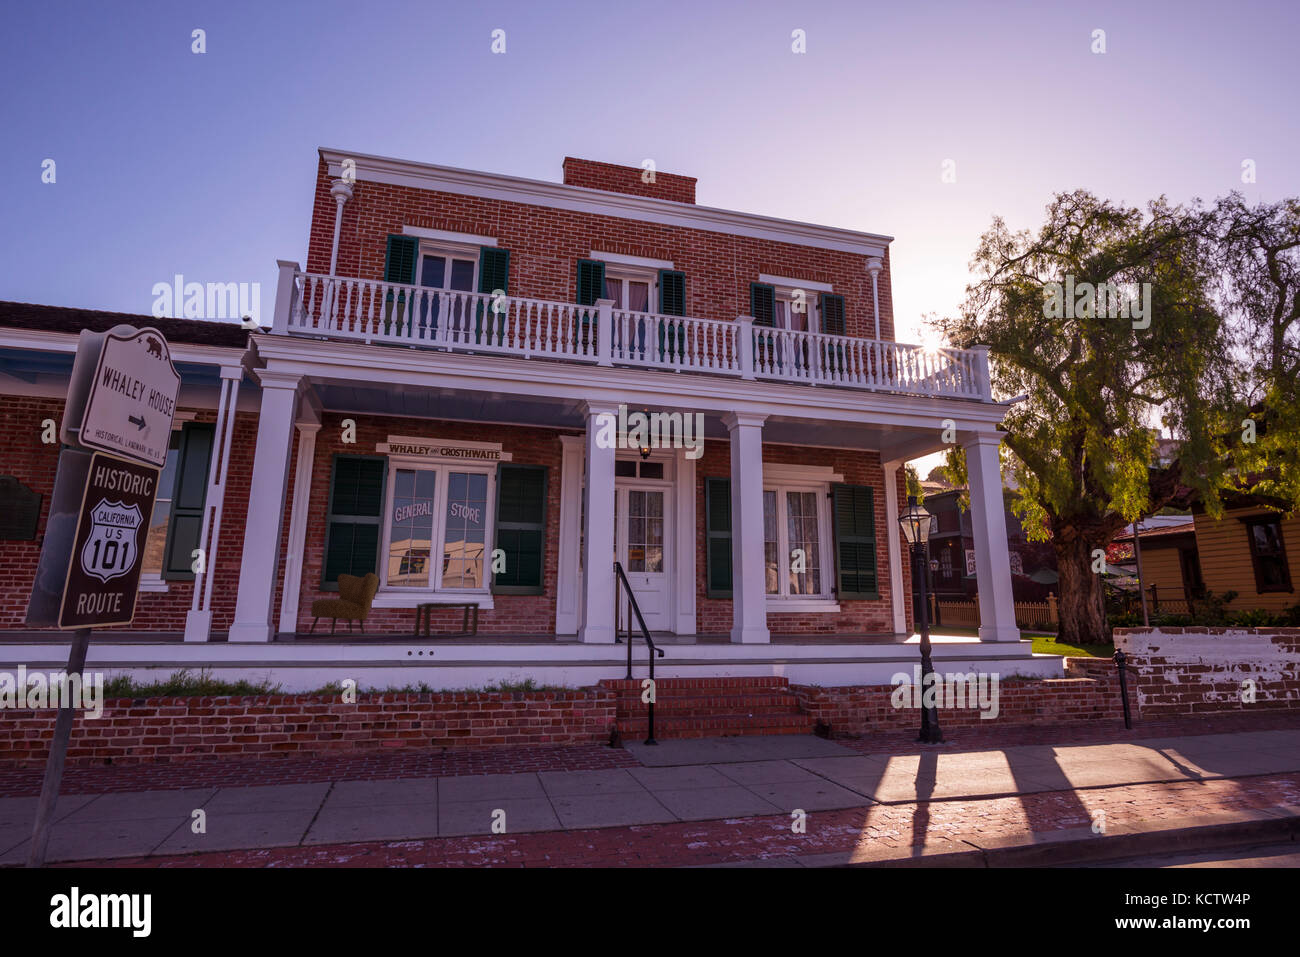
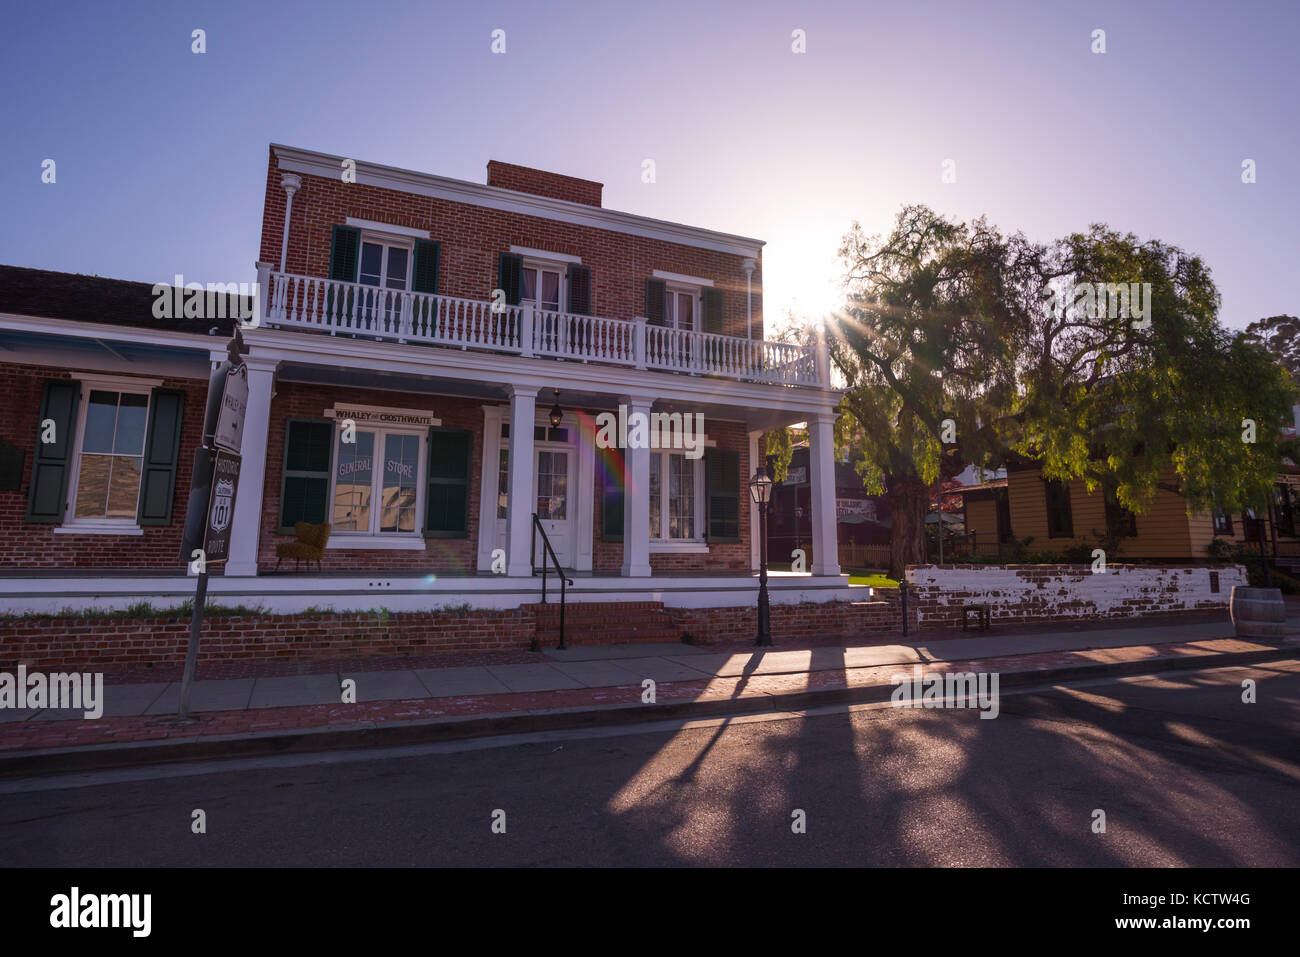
bench: present [414,602,480,636] -> present [962,604,991,632]

